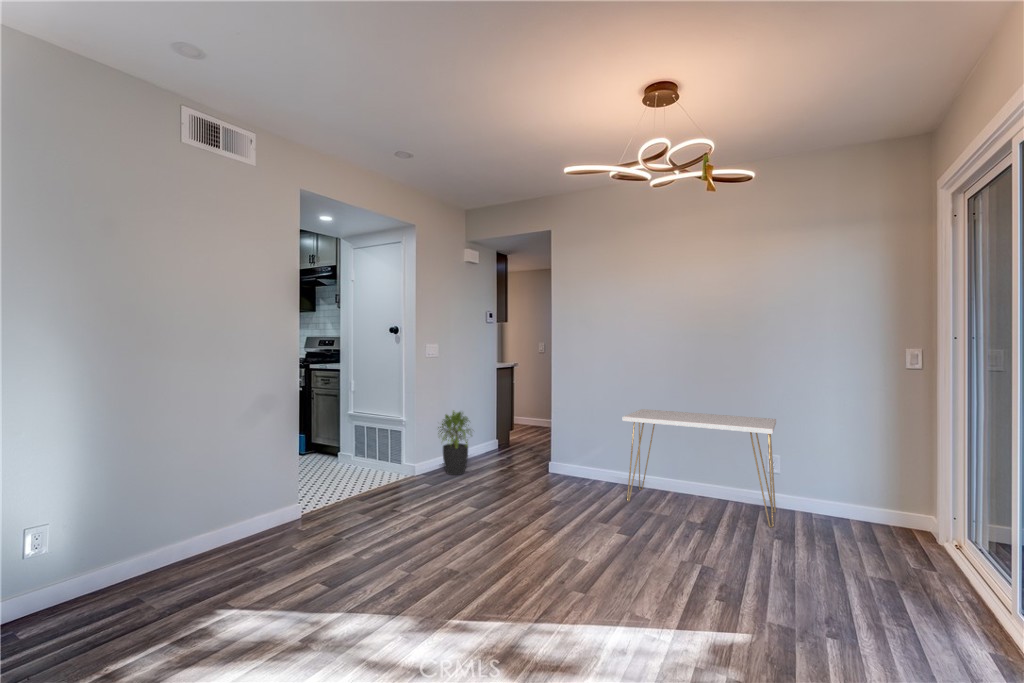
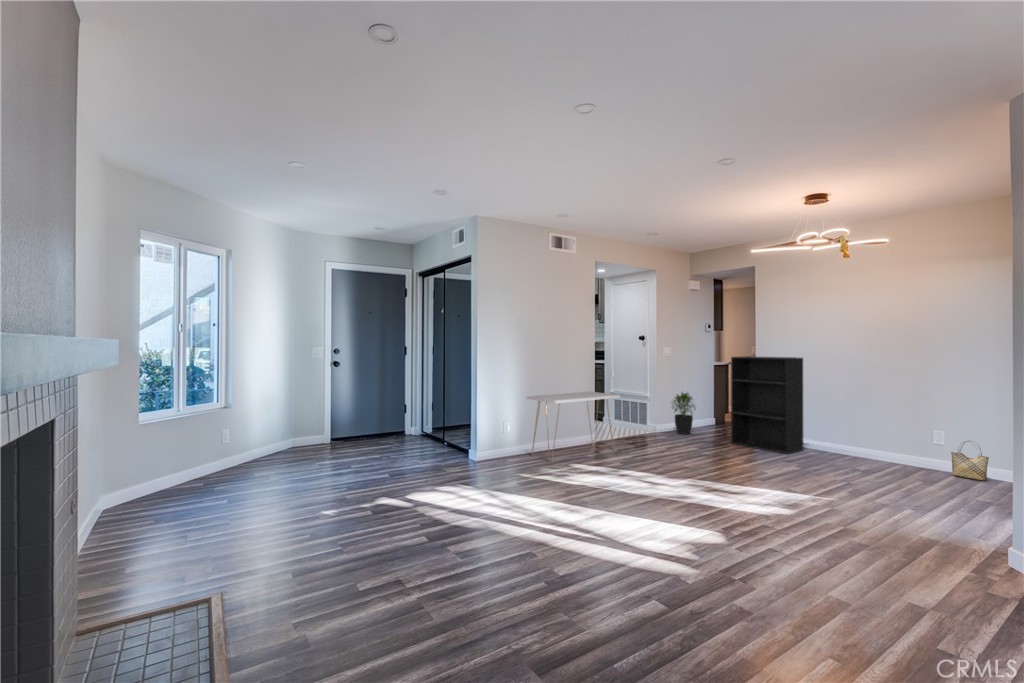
bookshelf: none [522,356,615,502] -> present [731,356,803,454]
console table: present [623,409,776,527] -> present [527,392,620,462]
woven basket: none [796,467,840,523] -> present [951,441,989,480]

